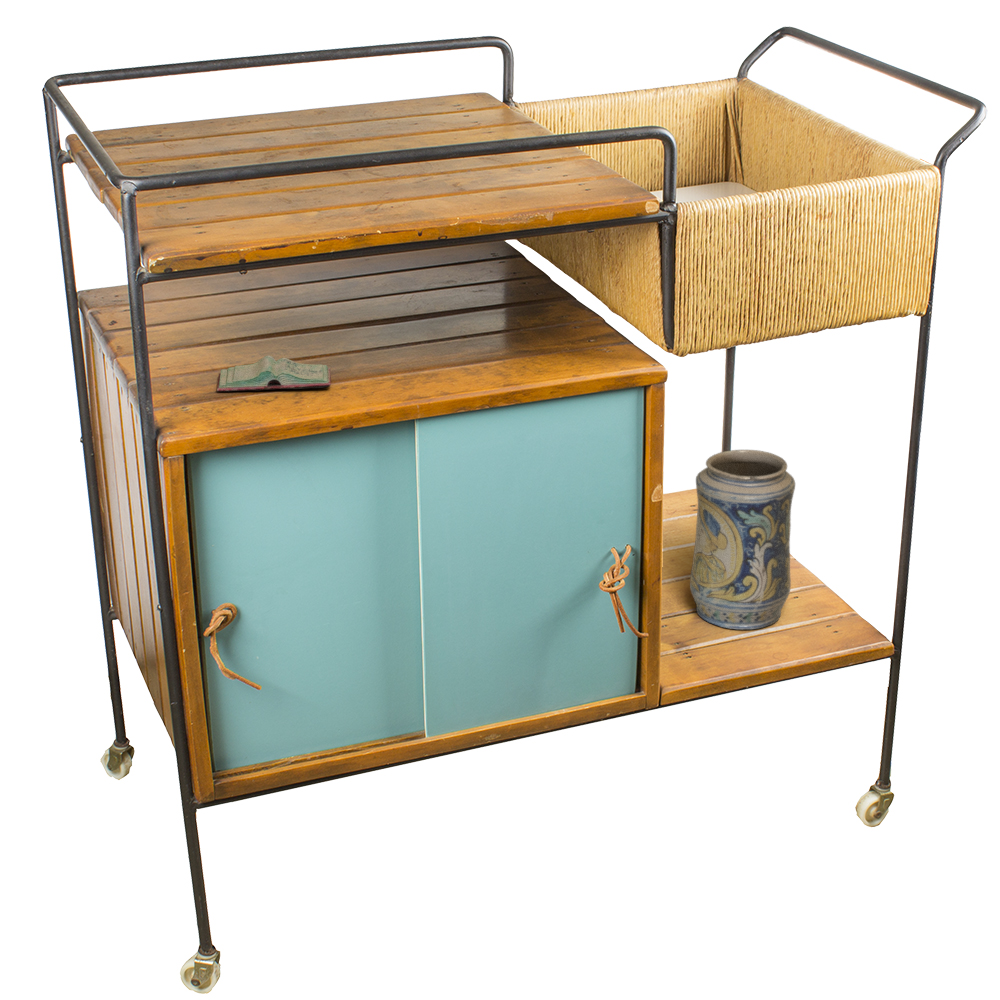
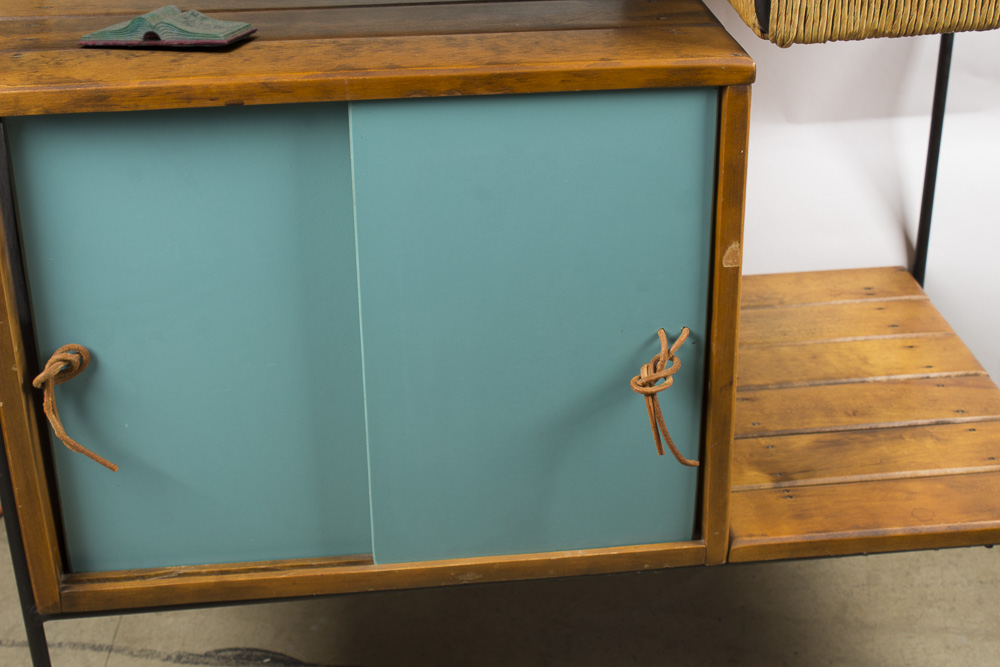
decorative vase: present [690,450,795,629] -> none [819,218,984,467]

